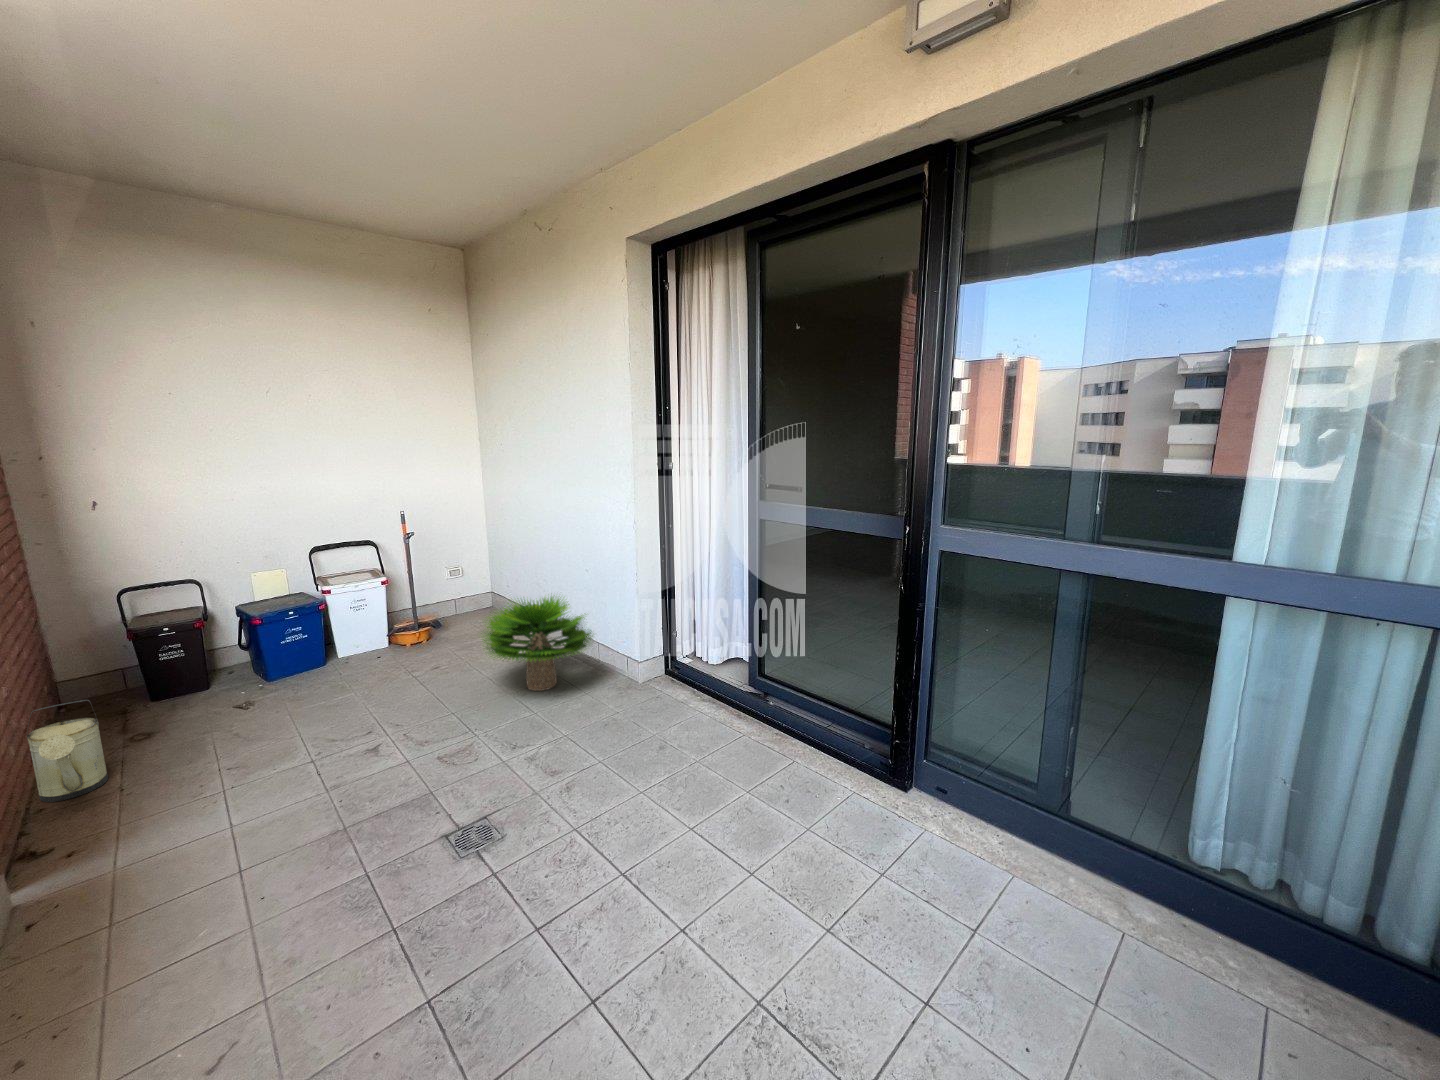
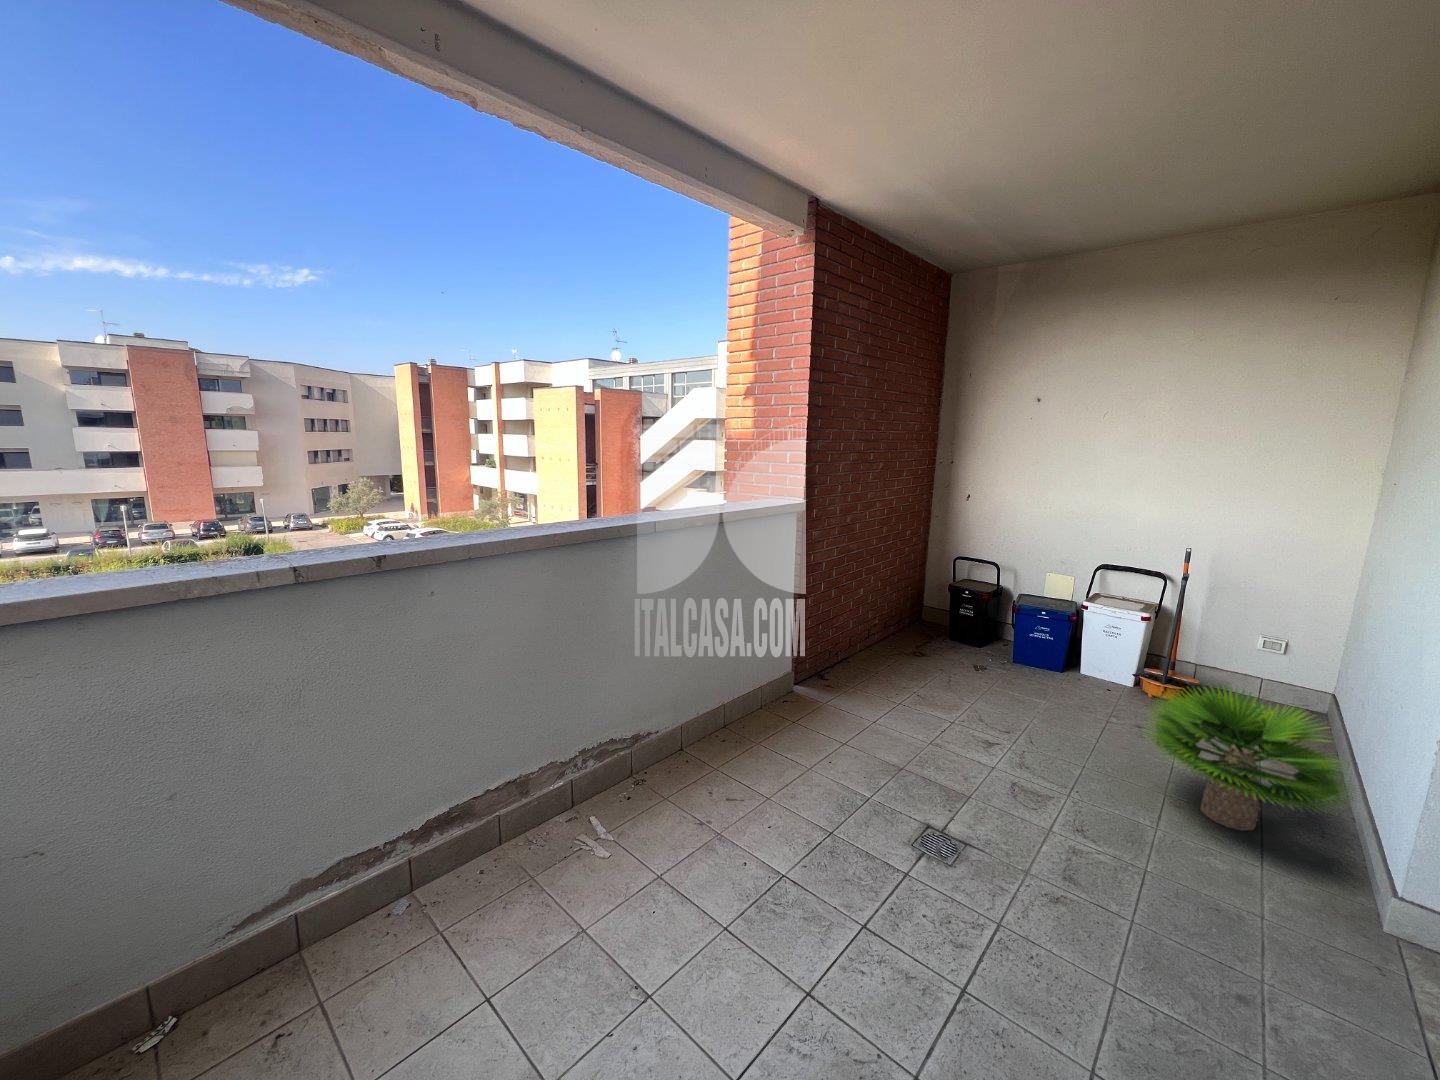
watering can: present [27,700,108,802] -> none [849,609,889,667]

